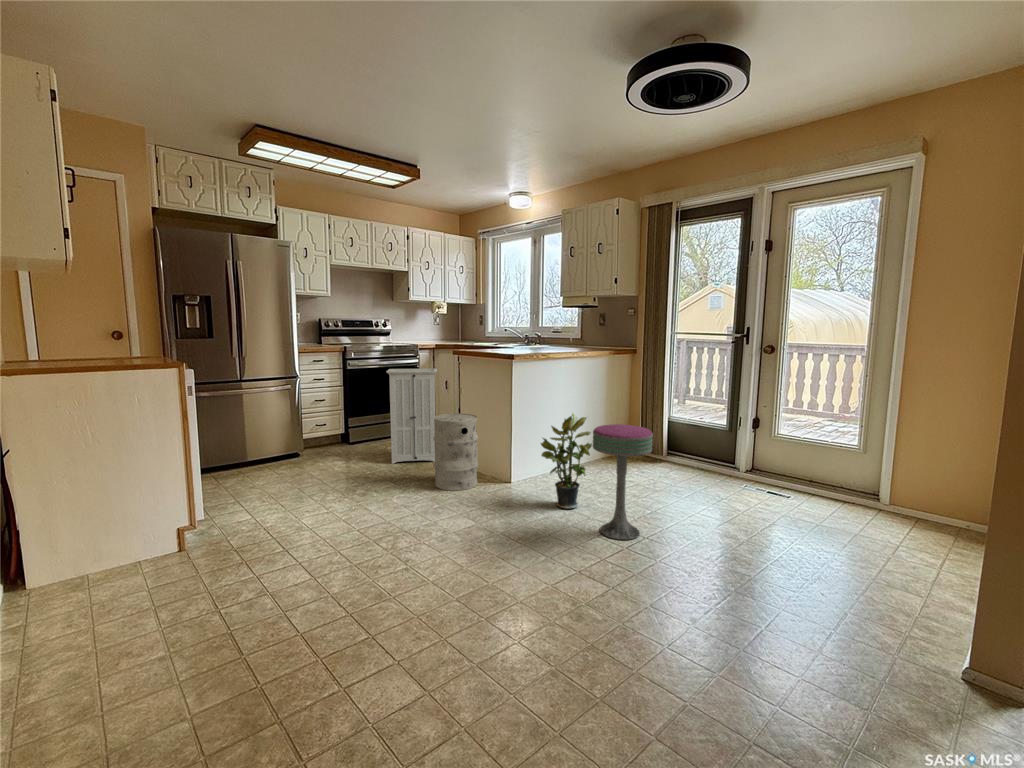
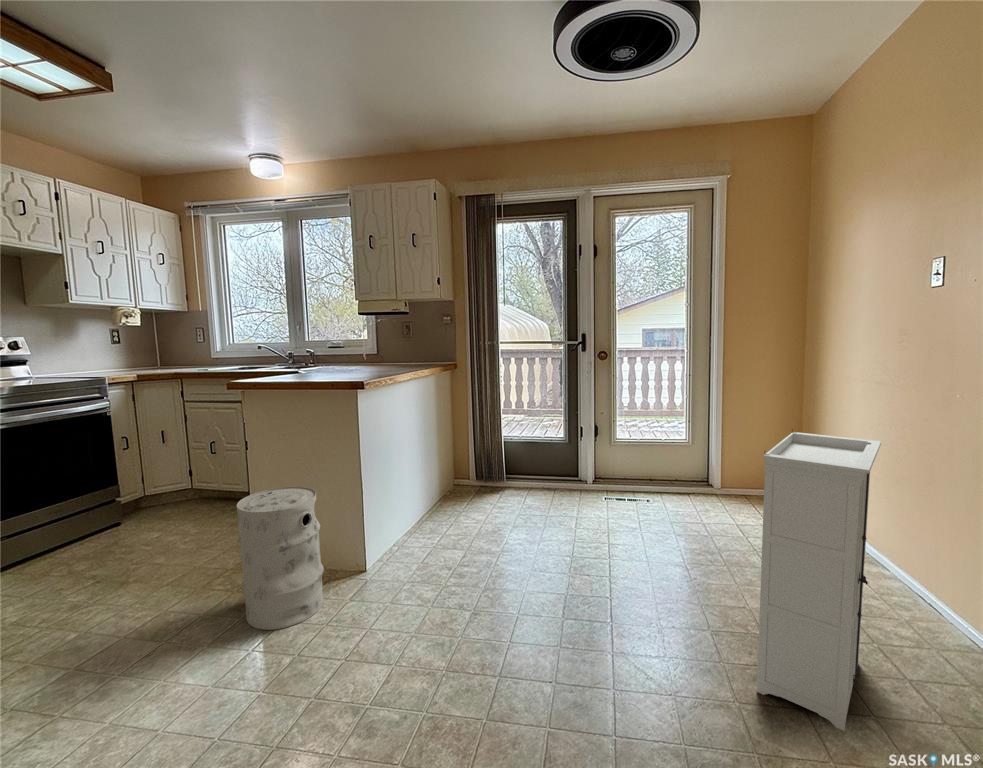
storage cabinet: present [387,368,437,464] -> present [757,430,881,731]
potted plant: present [541,413,592,509] -> none [443,458,515,595]
bar stool: present [593,424,653,540] -> none [547,463,626,621]

